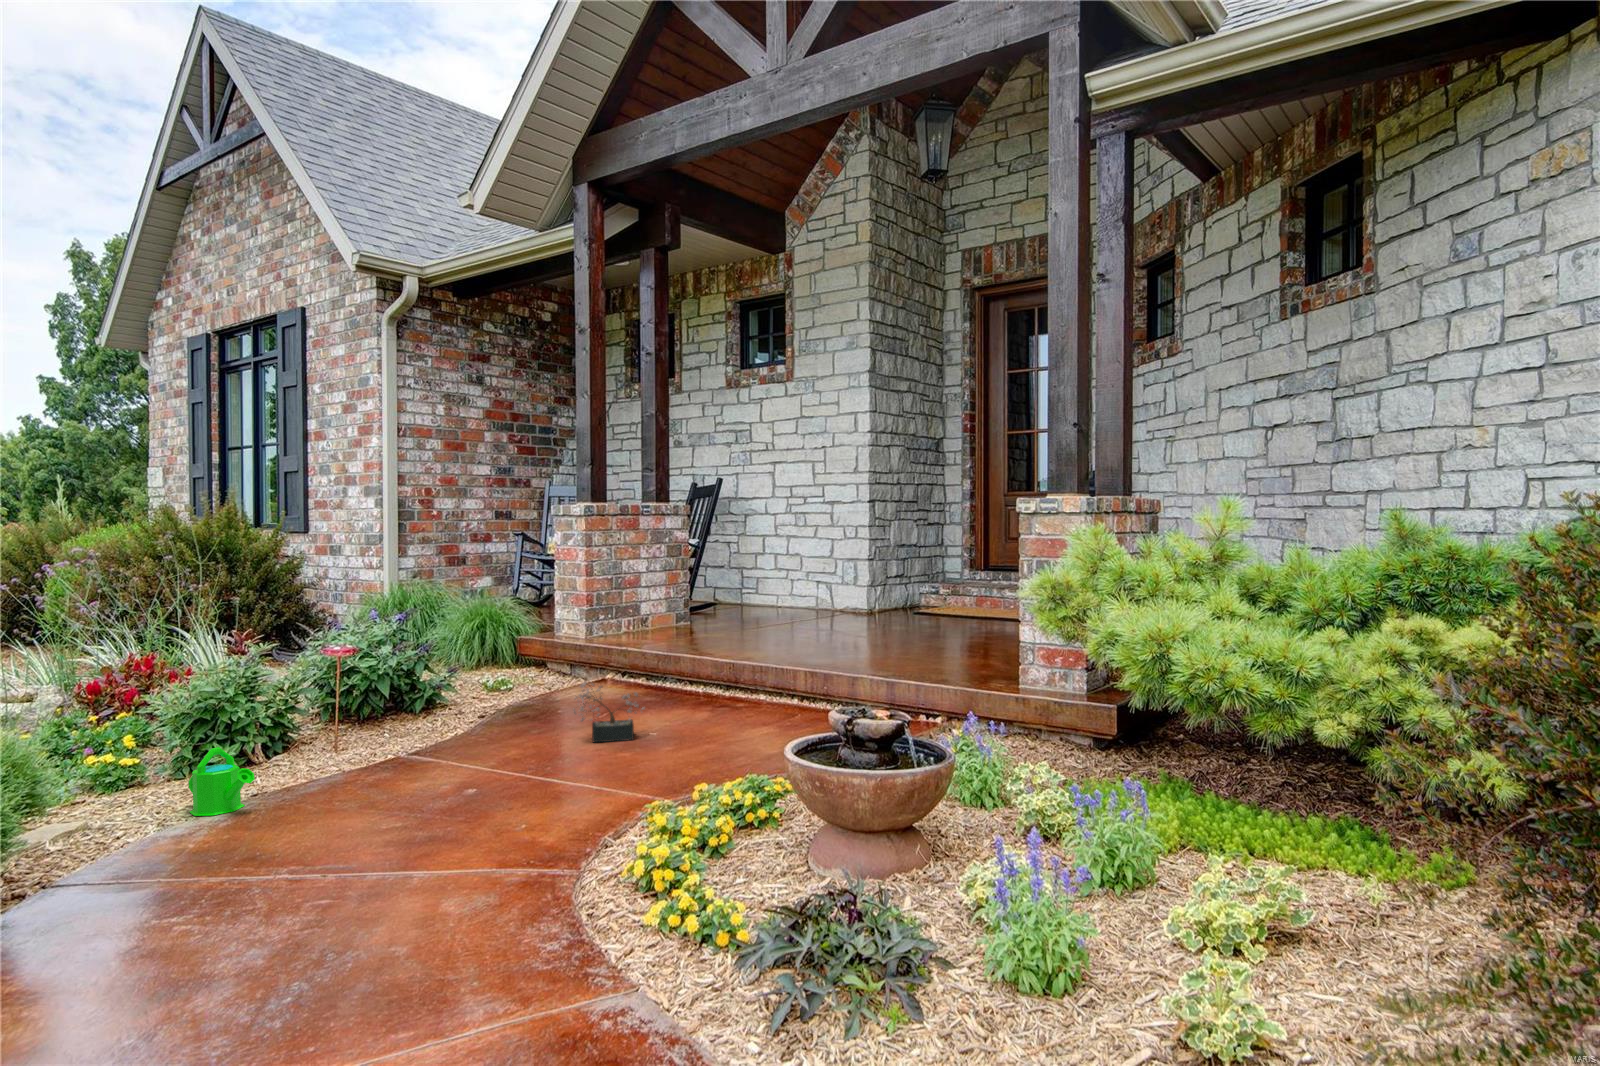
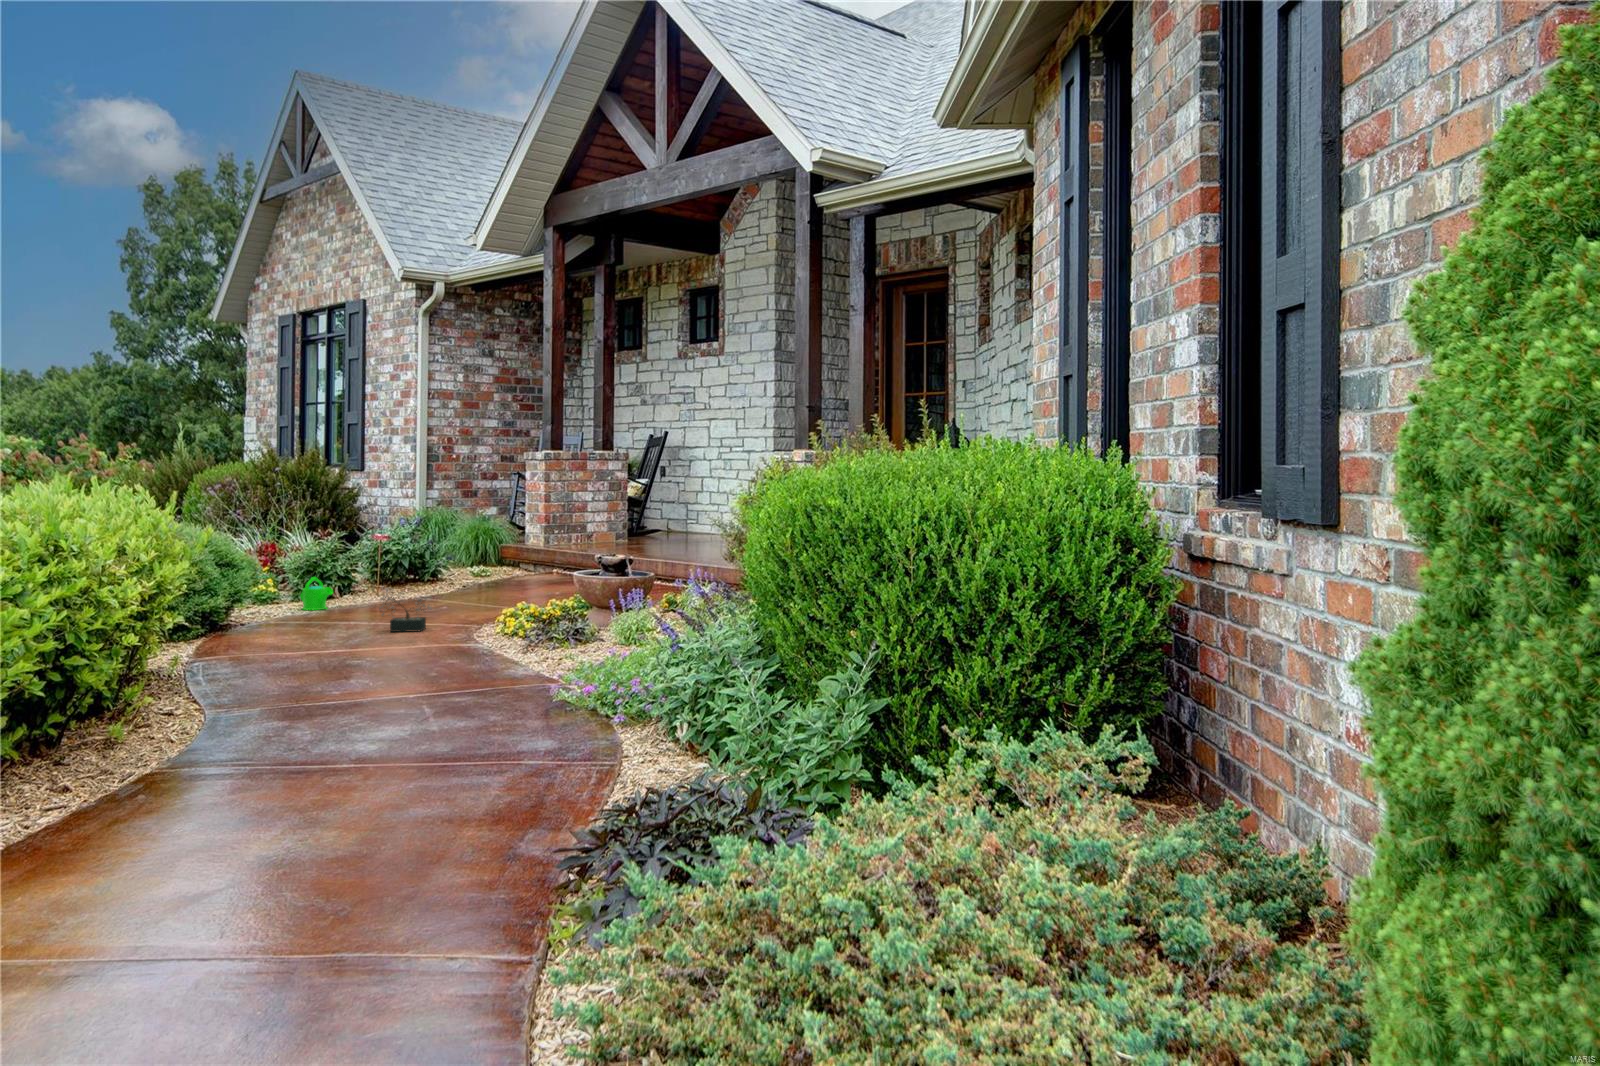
decorative plant: present [573,682,645,742] -> present [379,588,431,632]

